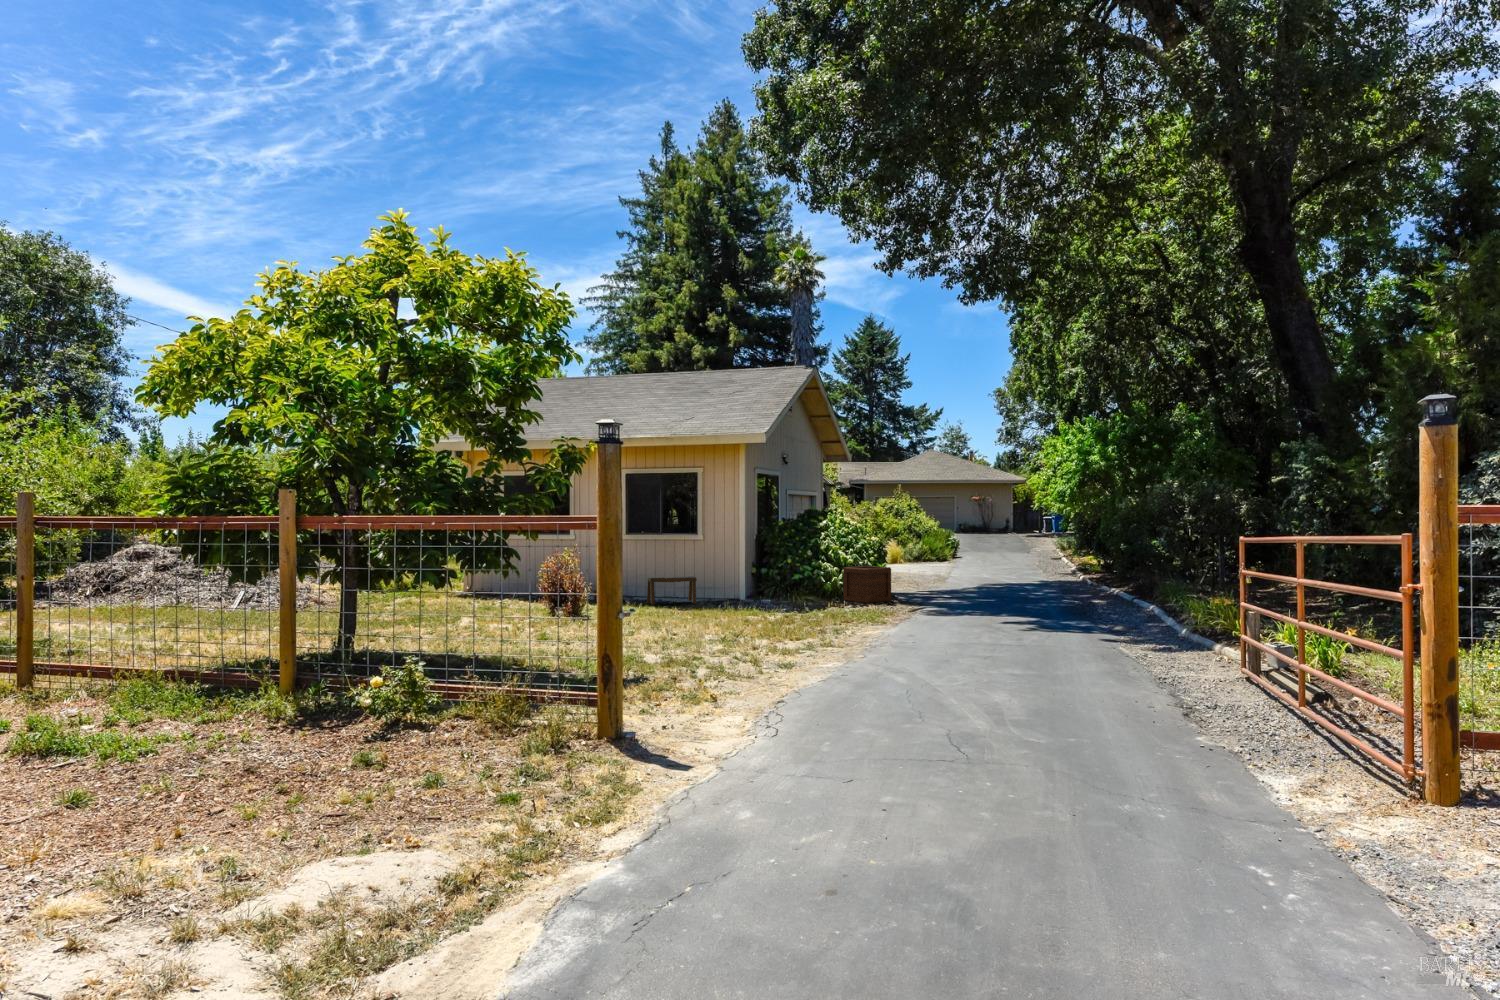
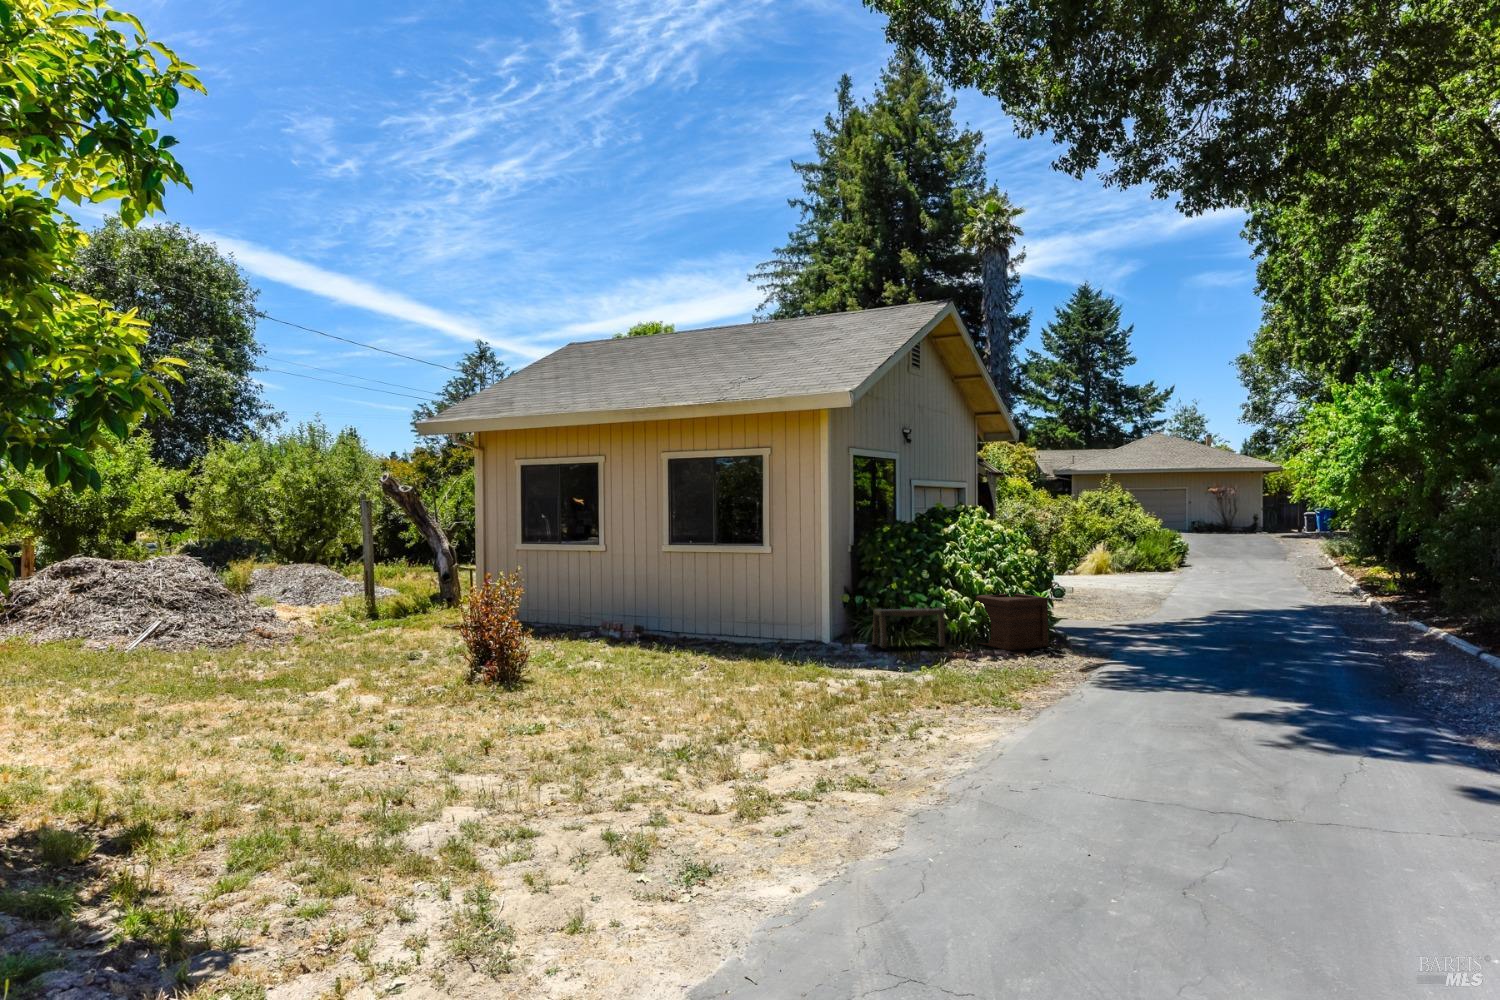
bench: present [647,576,697,605] -> present [873,608,945,649]

